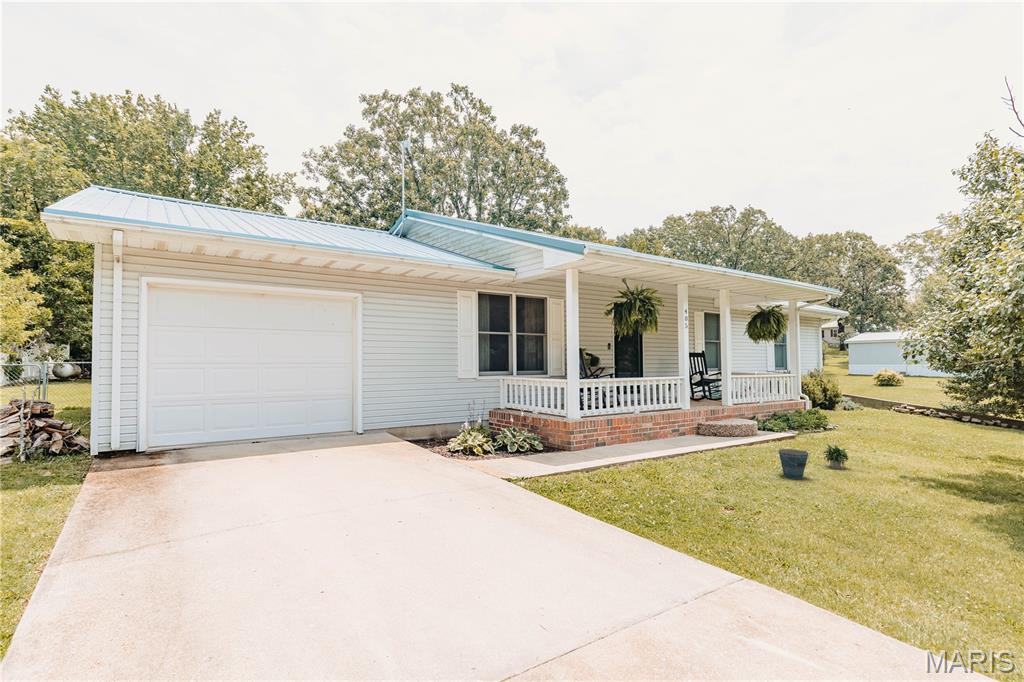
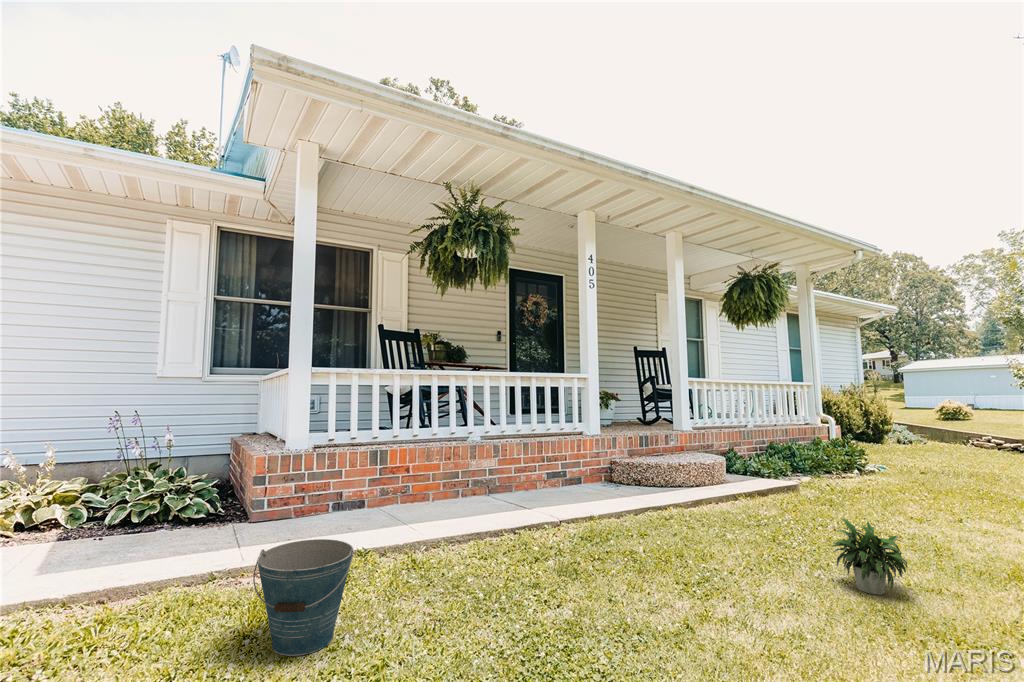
bucket: present [778,449,809,479] -> present [253,539,353,656]

